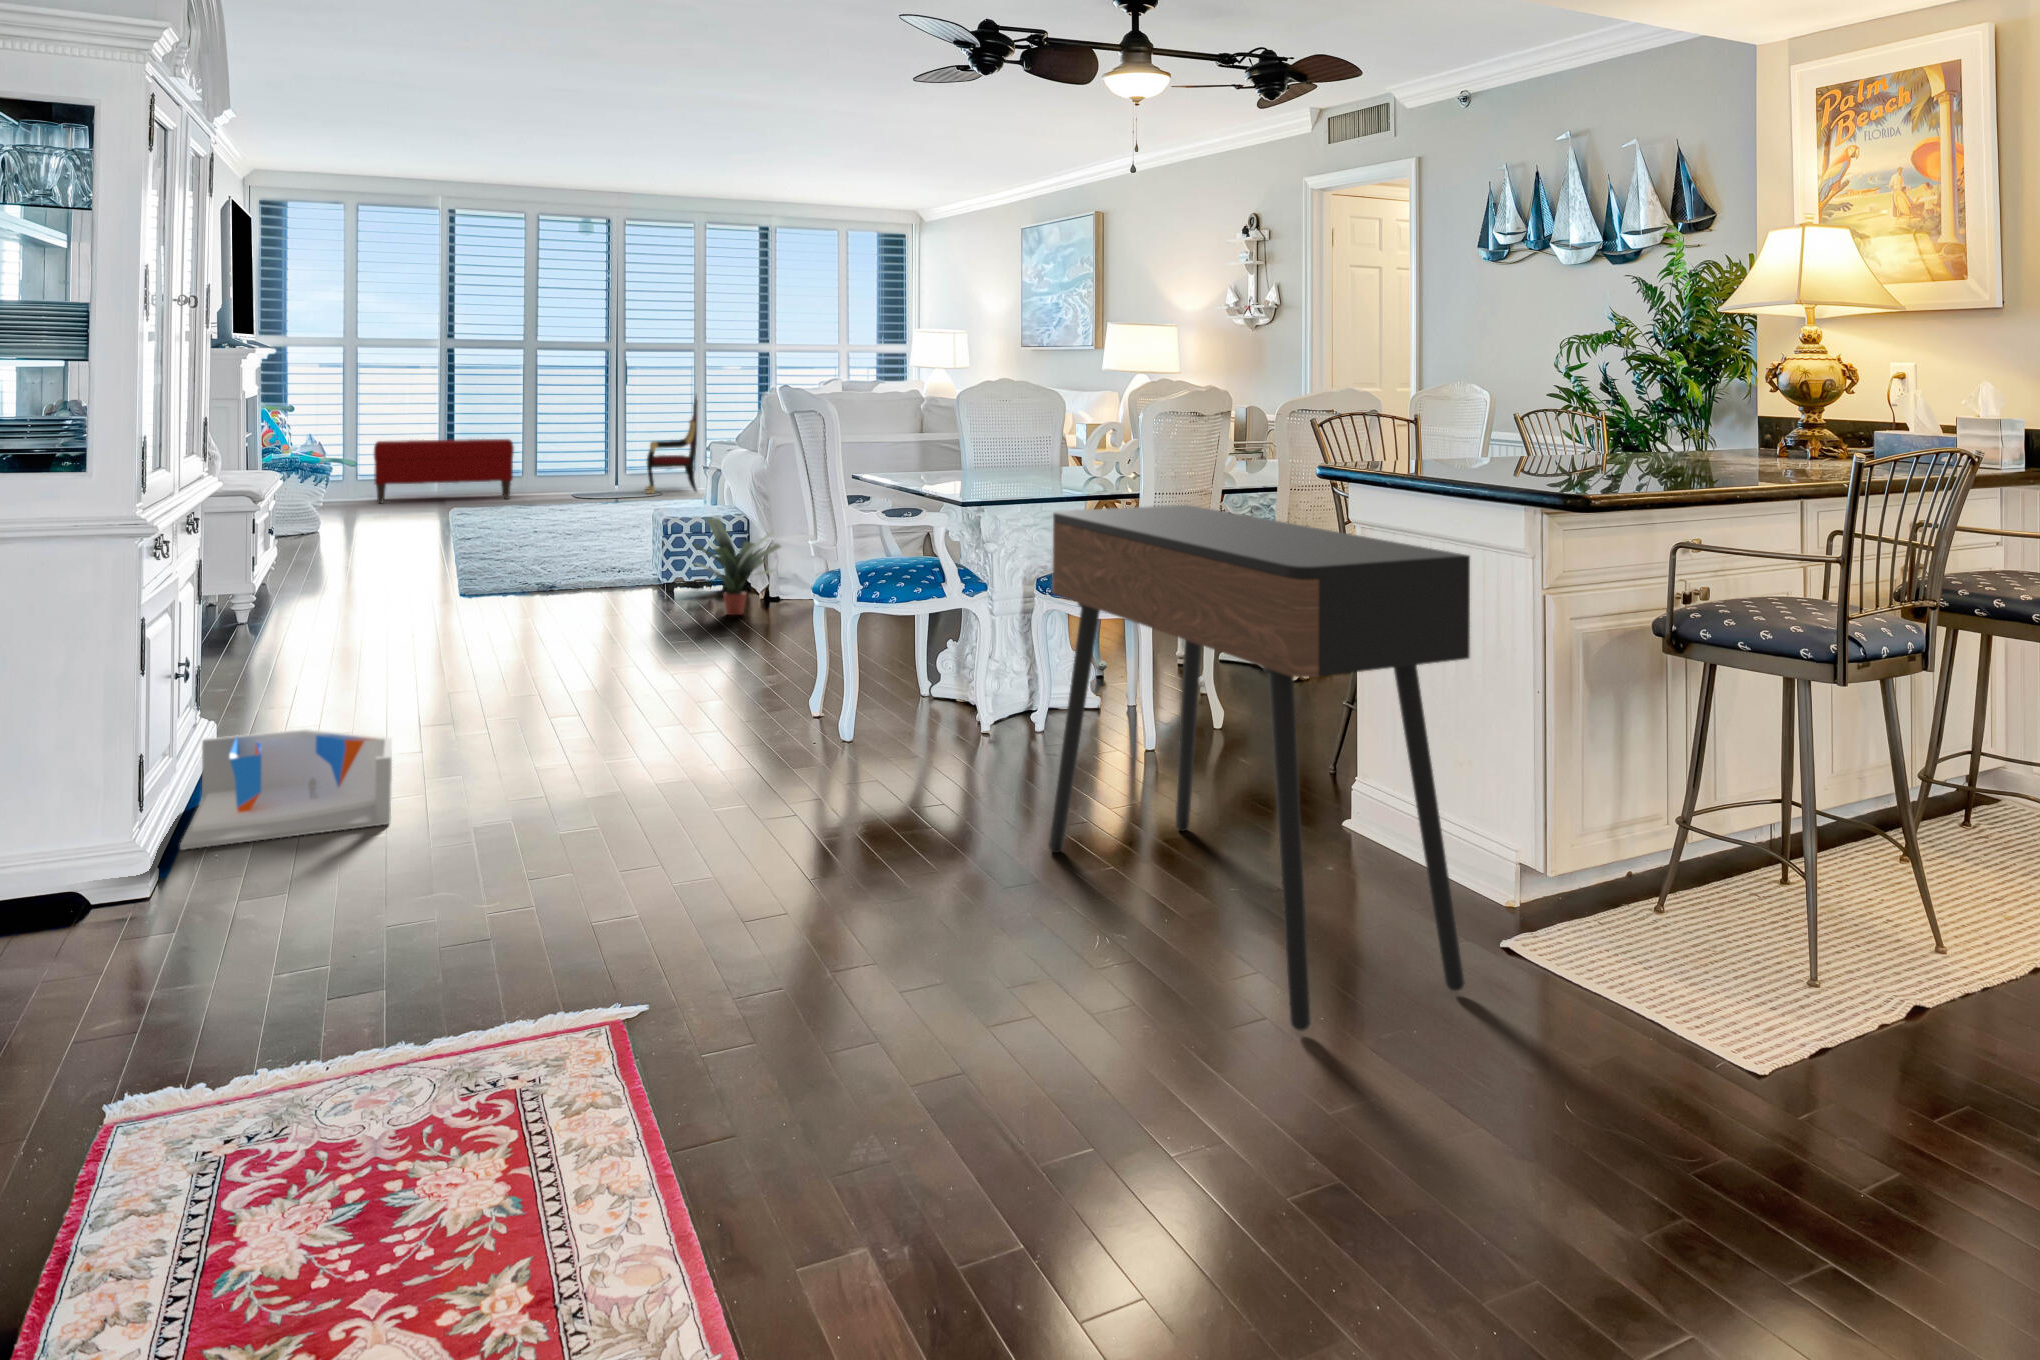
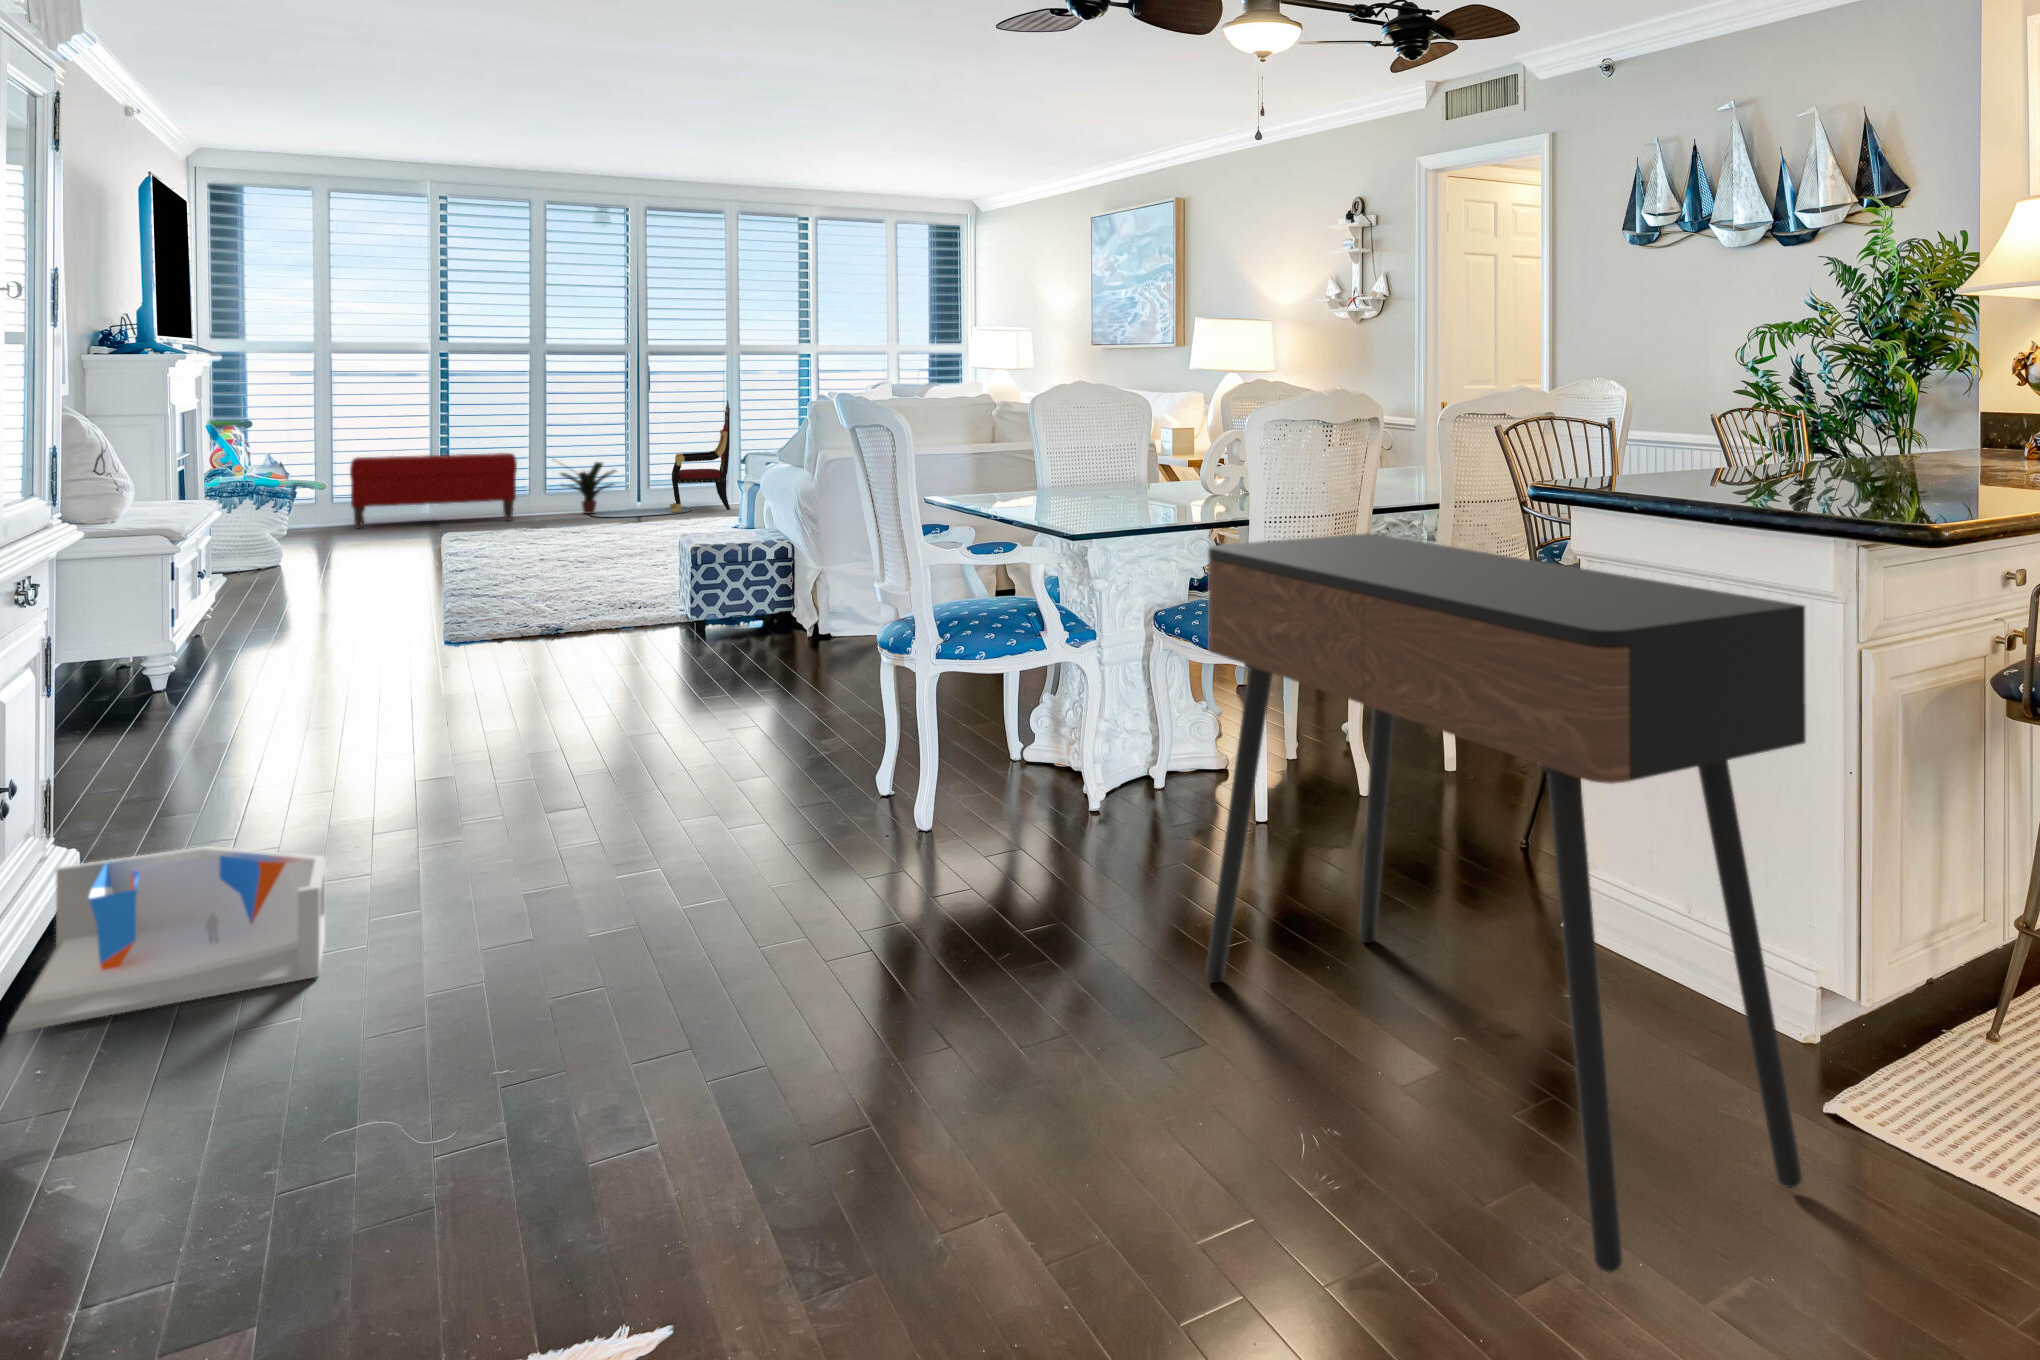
potted plant: present [694,518,781,615] -> present [561,462,617,514]

